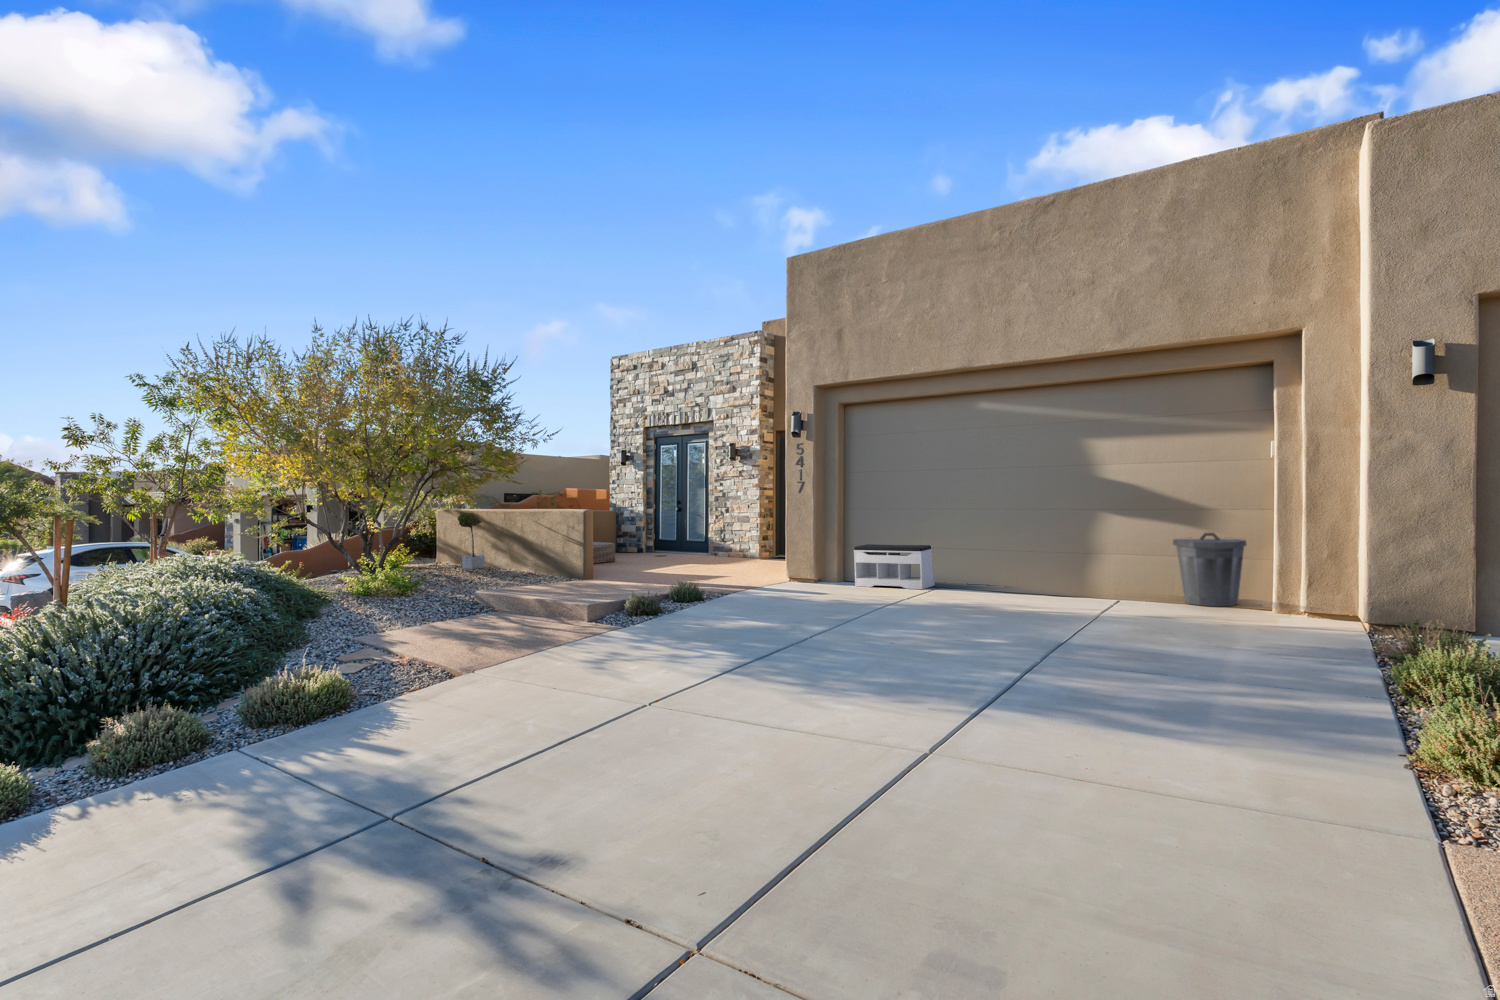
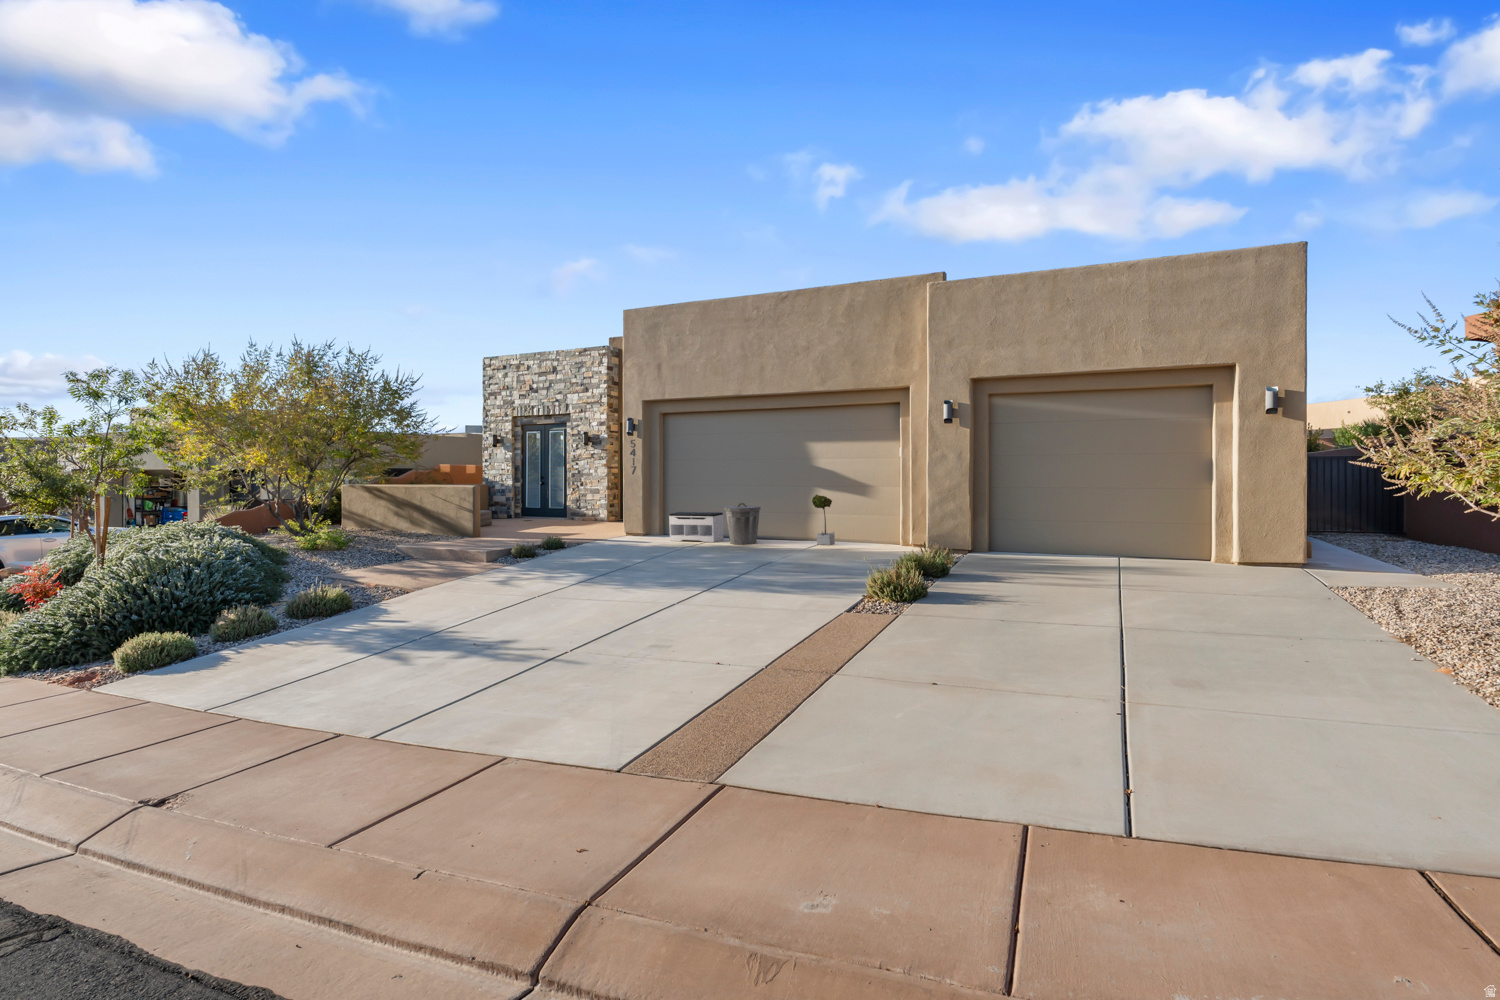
potted tree: present [458,512,485,569] -> present [812,494,835,545]
trash can: present [1173,533,1247,606] -> present [724,503,761,544]

